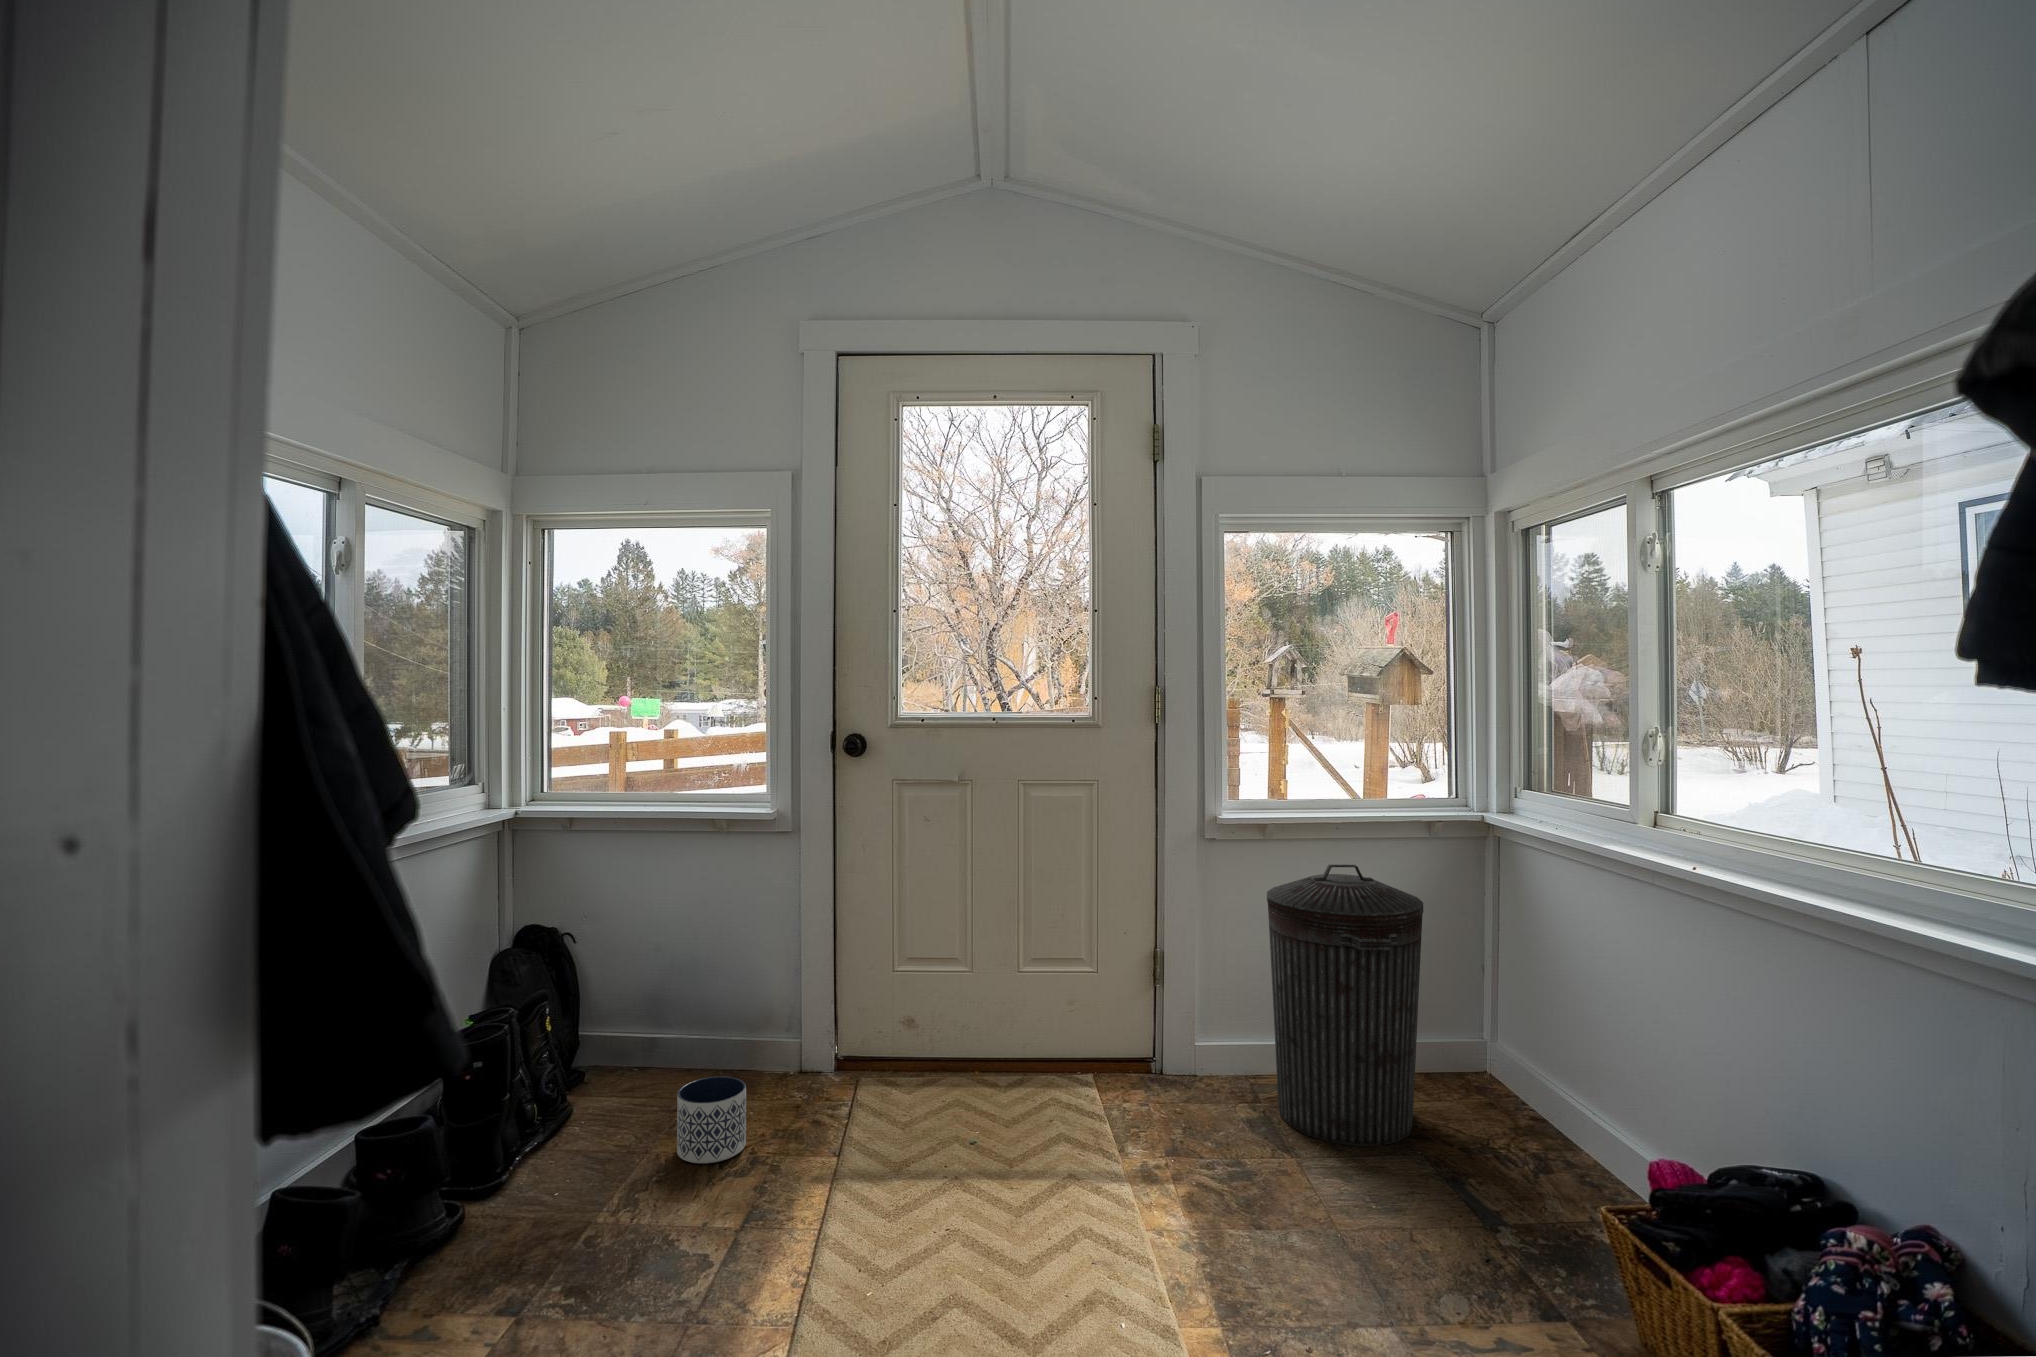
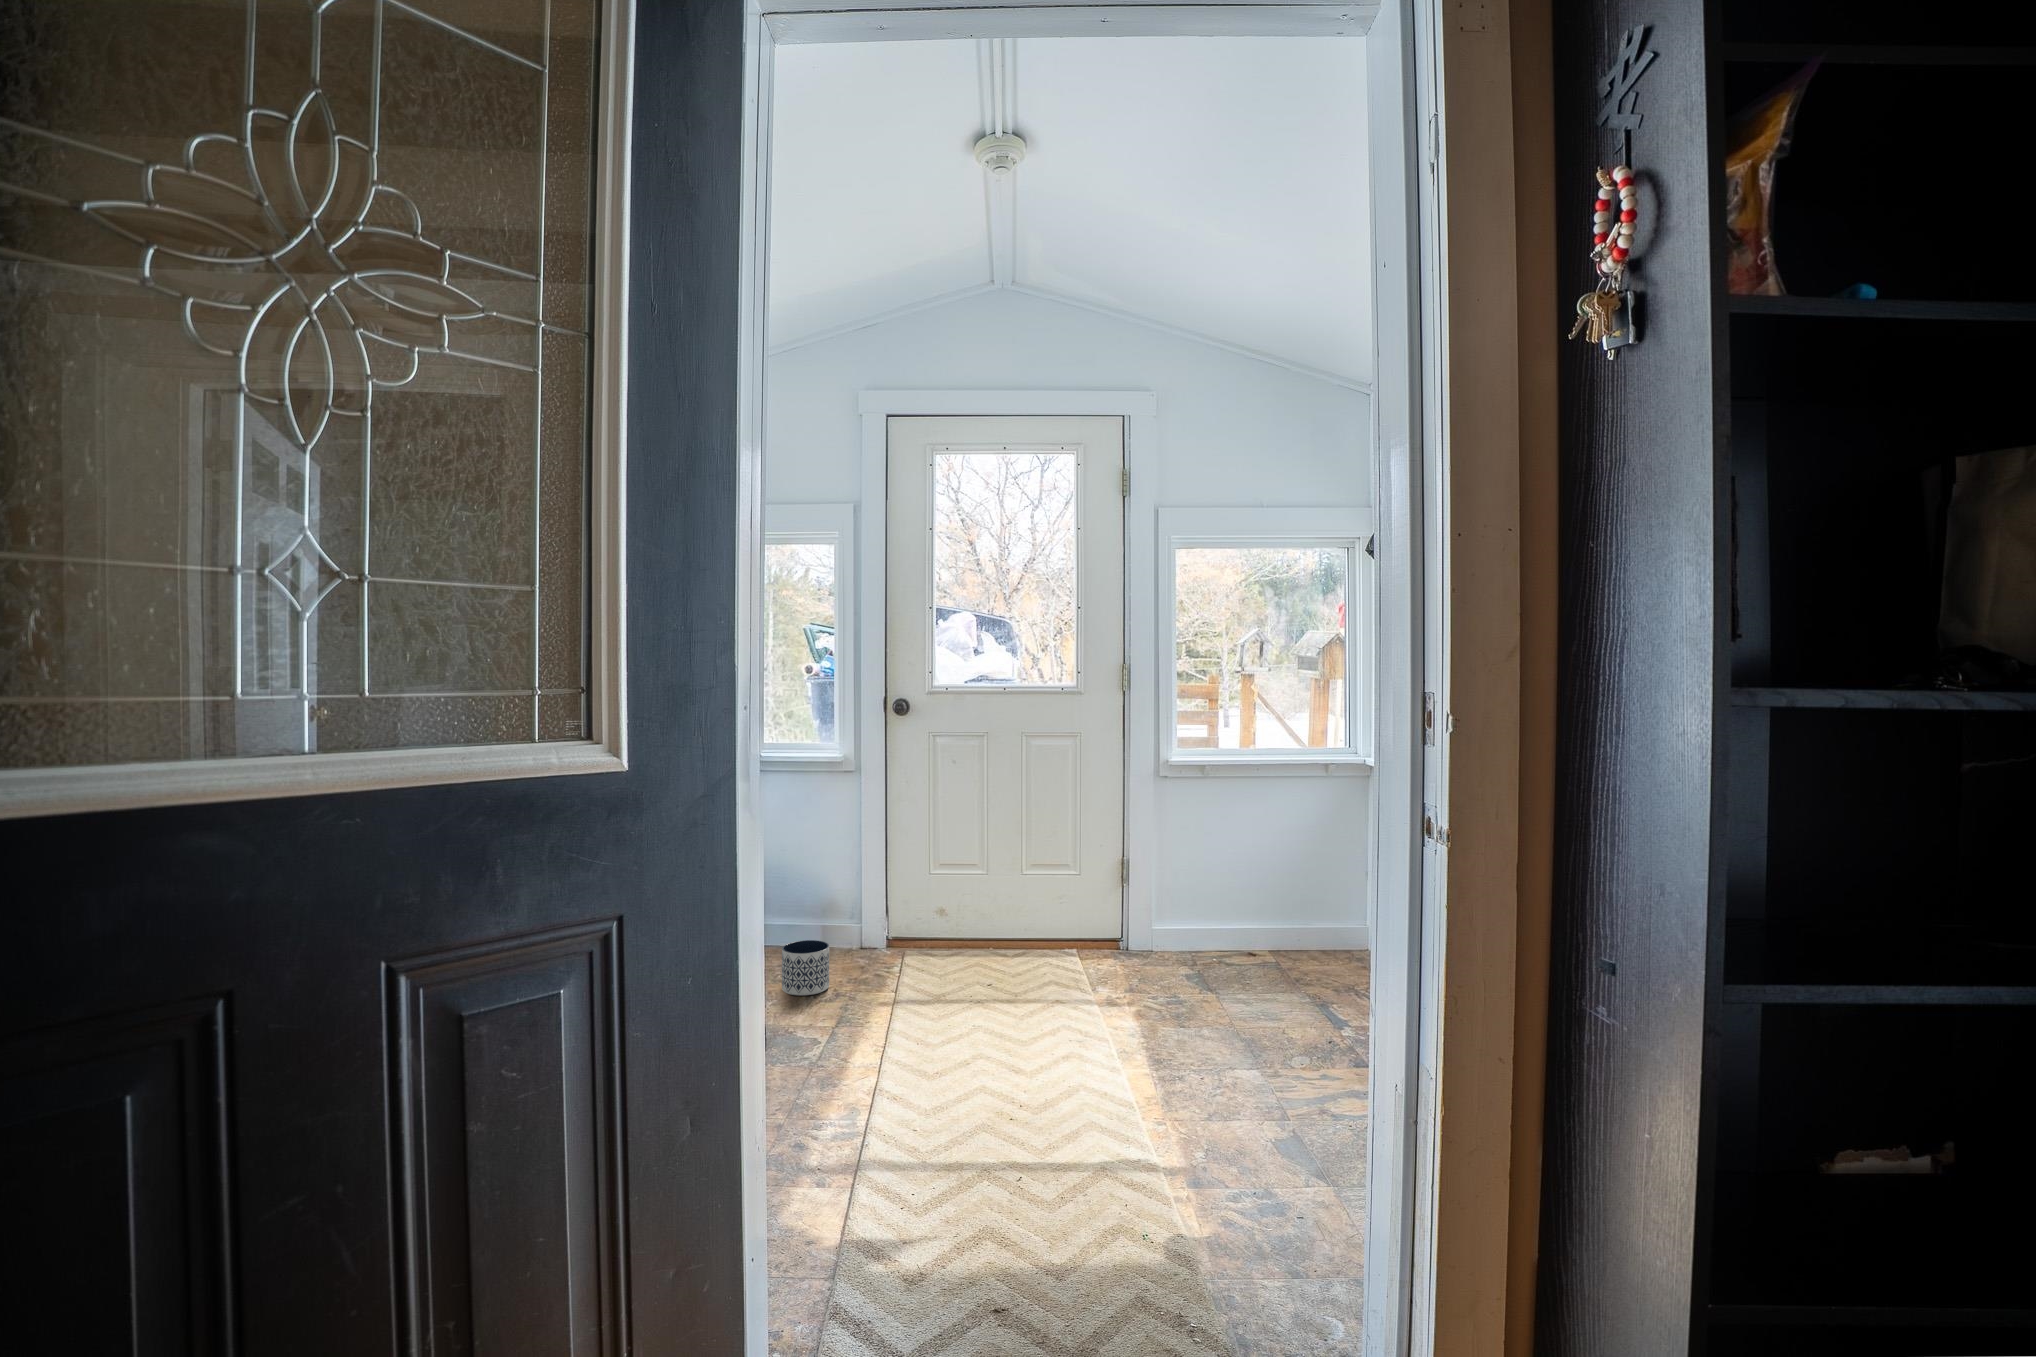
trash can: present [1267,864,1423,1146] -> none [1203,793,1312,988]

